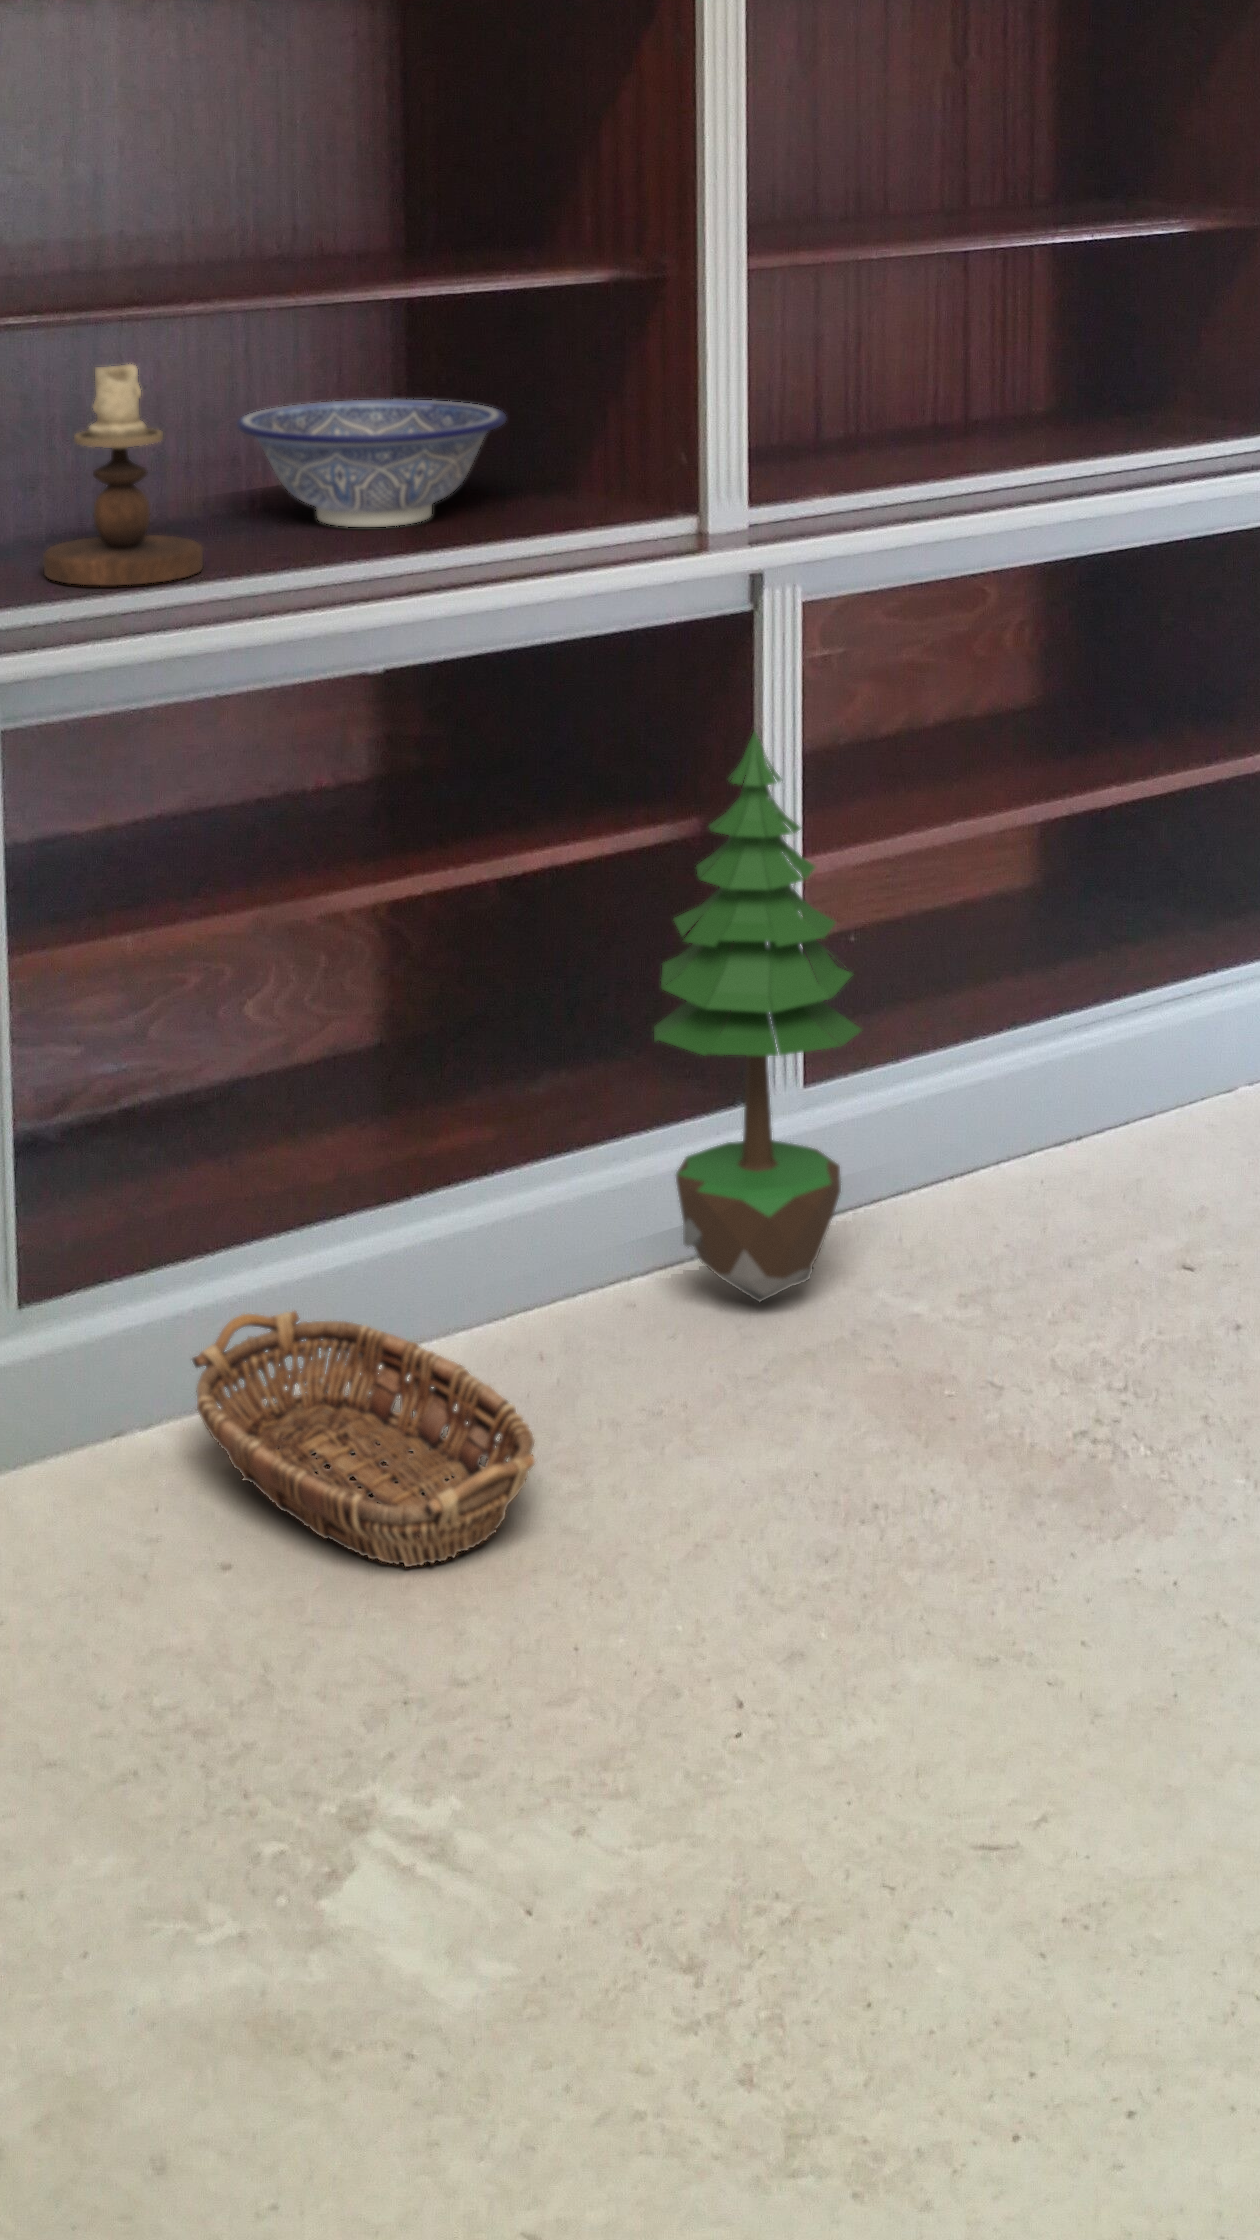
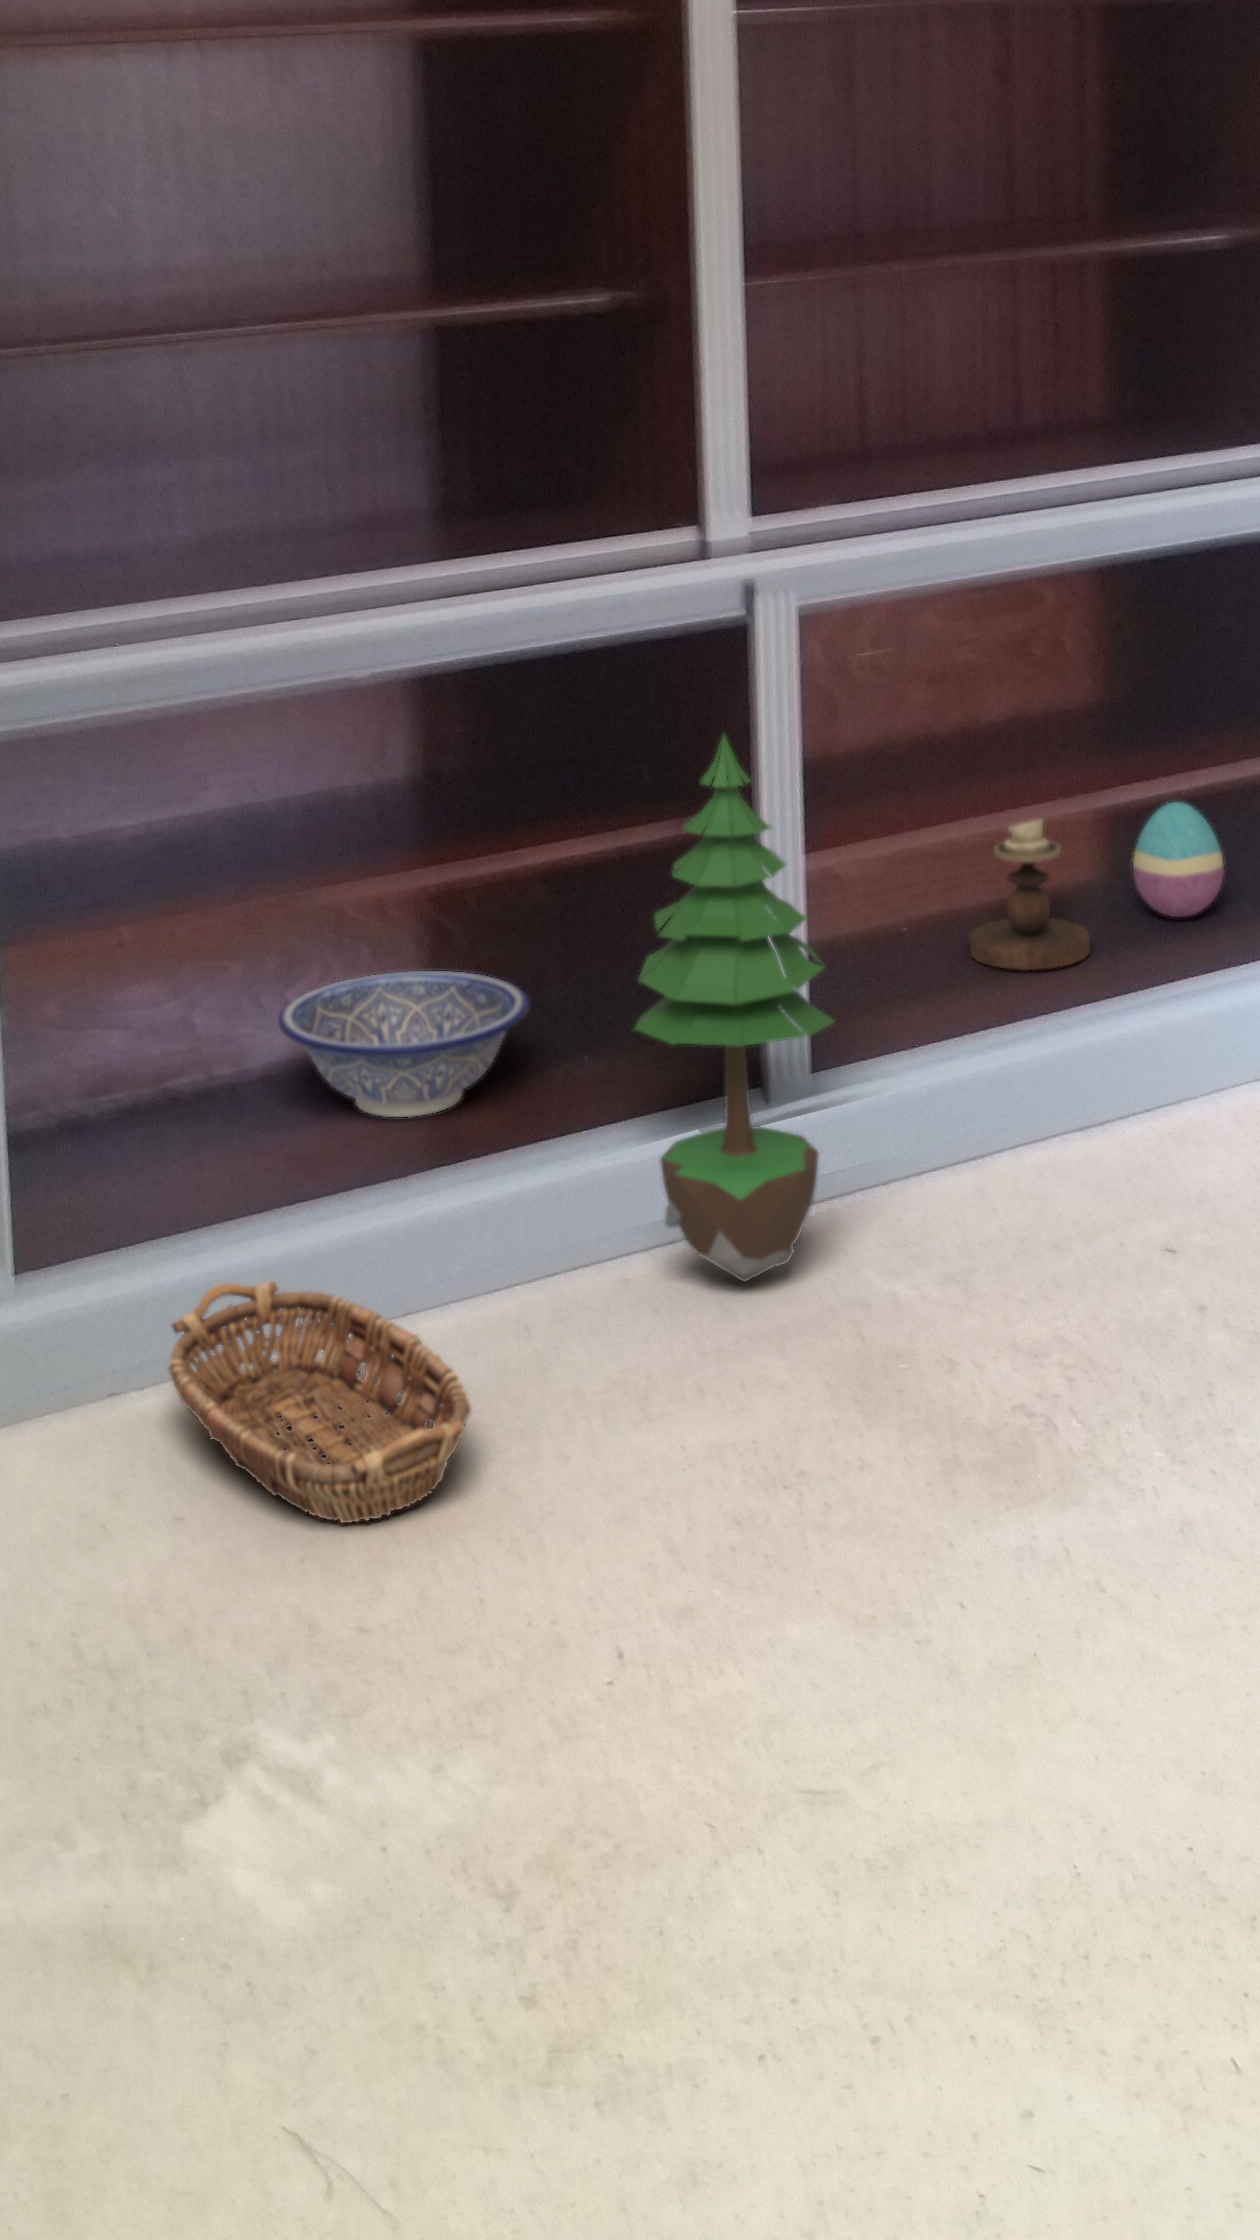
candlestick: present [43,364,203,585] -> present [970,819,1090,970]
decorative bowl: present [236,399,506,527] -> present [278,971,530,1117]
decorative egg: none [1085,802,1178,920] -> present [1133,802,1224,917]

